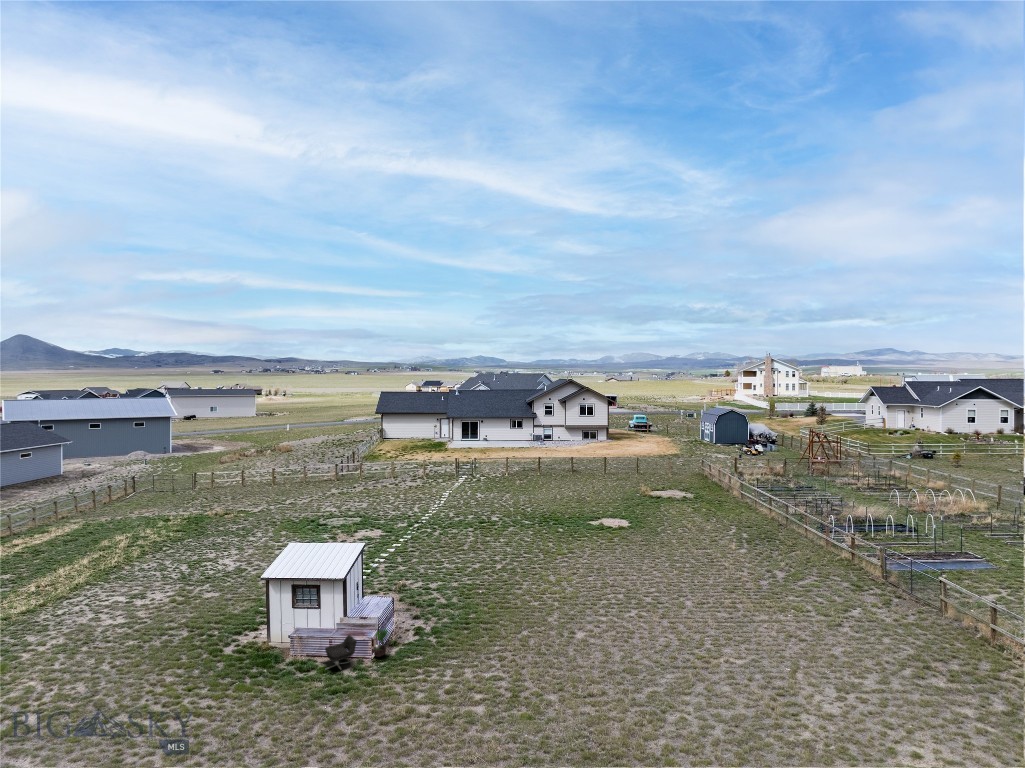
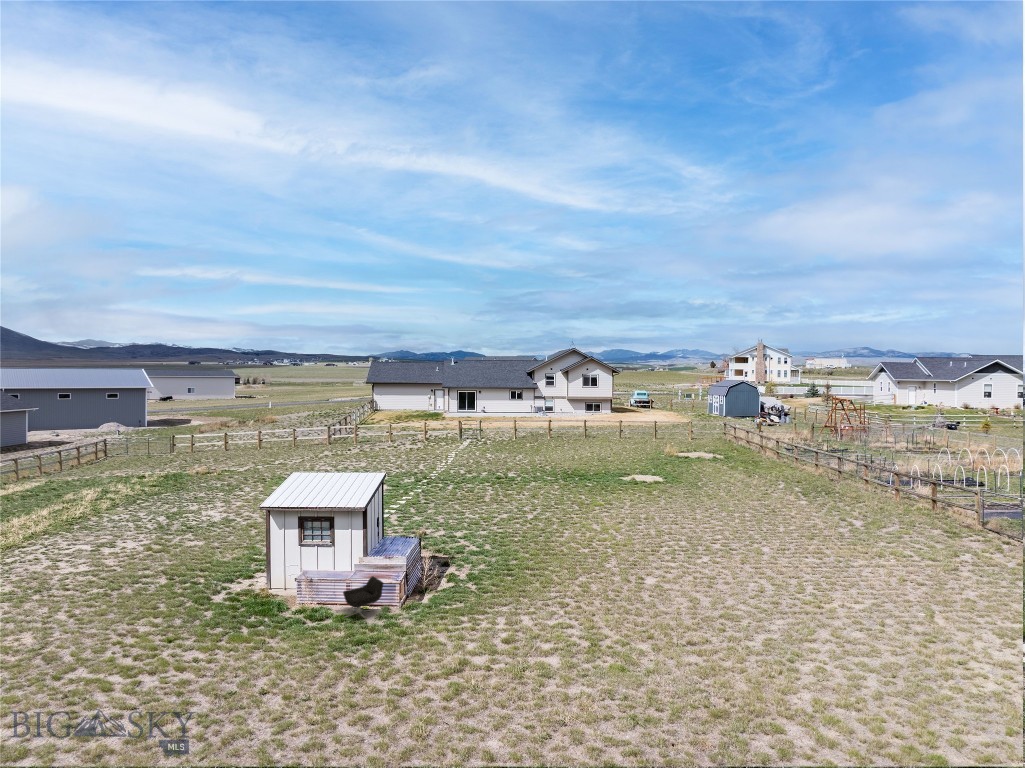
potted tree: present [373,630,388,657] -> none [402,567,424,604]

